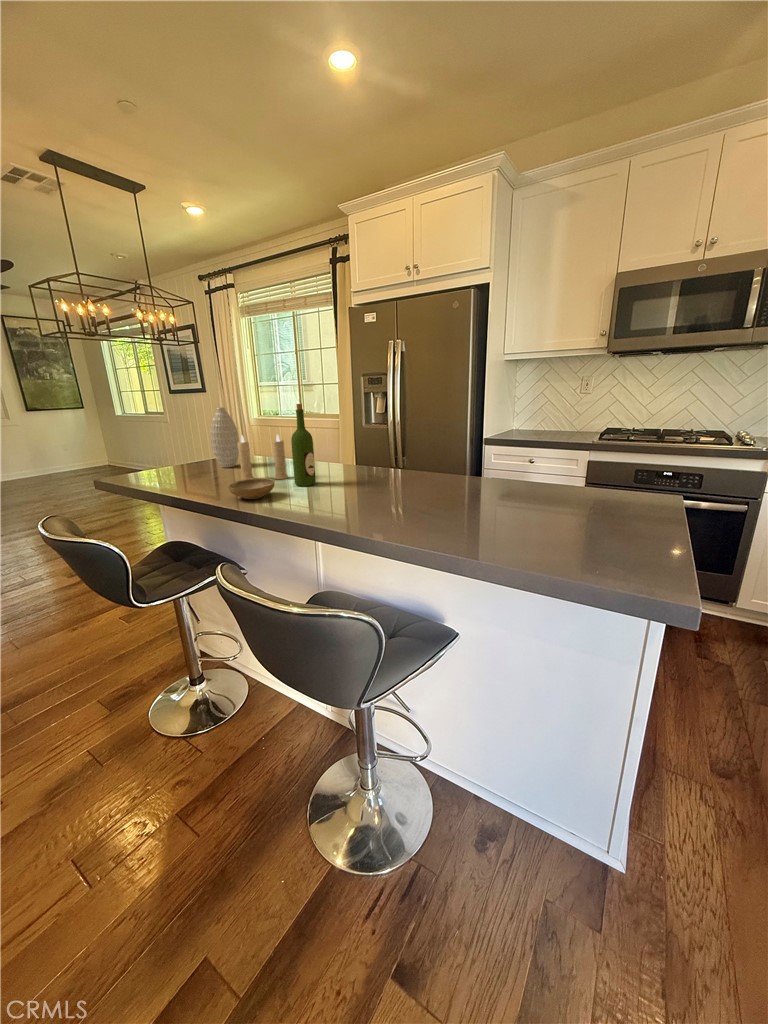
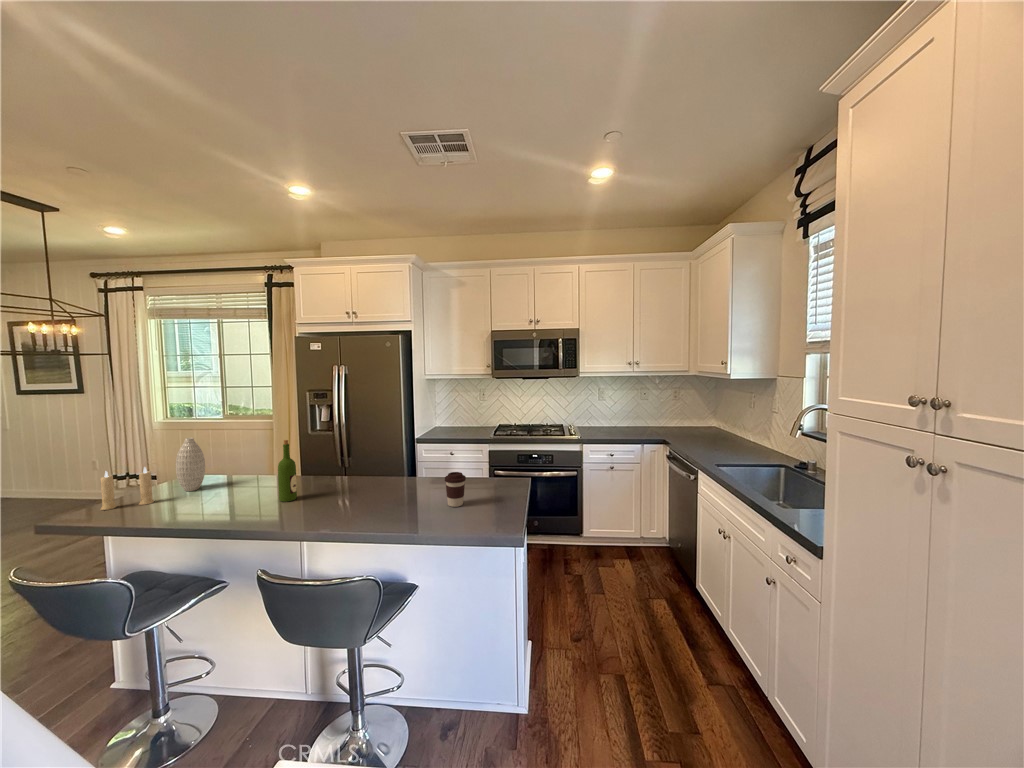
candle: present [238,435,288,480] -> present [100,467,154,510]
coffee cup: none [517,461,557,521] -> present [445,472,466,507]
ceramic bowl: present [228,478,275,499] -> none [230,500,271,519]

